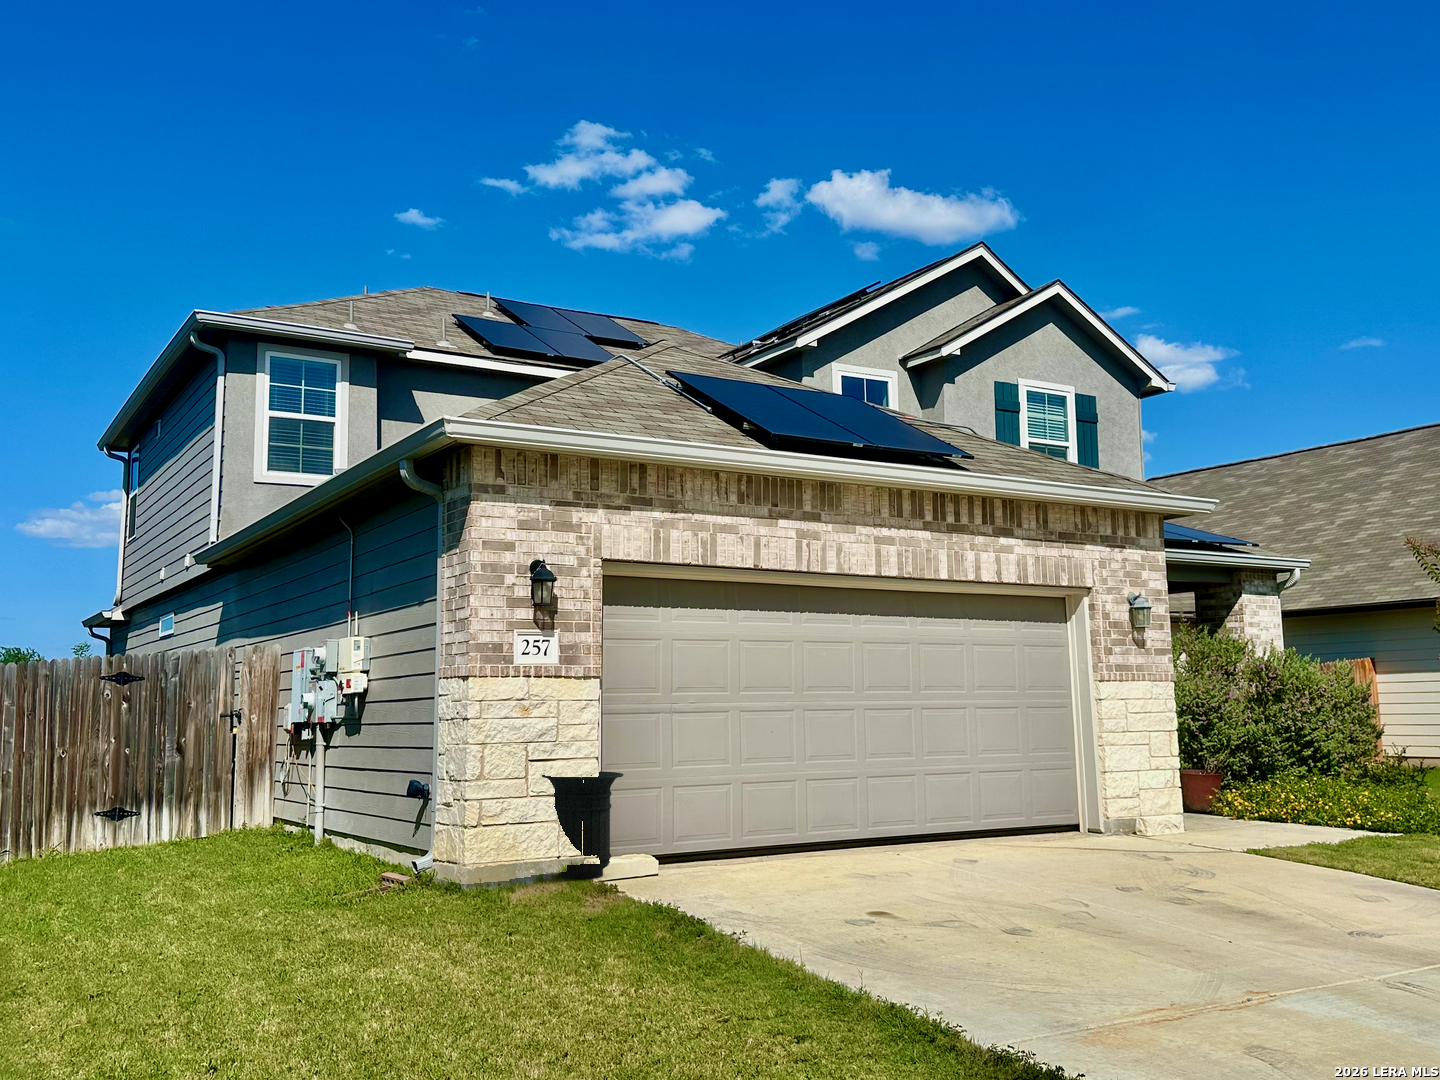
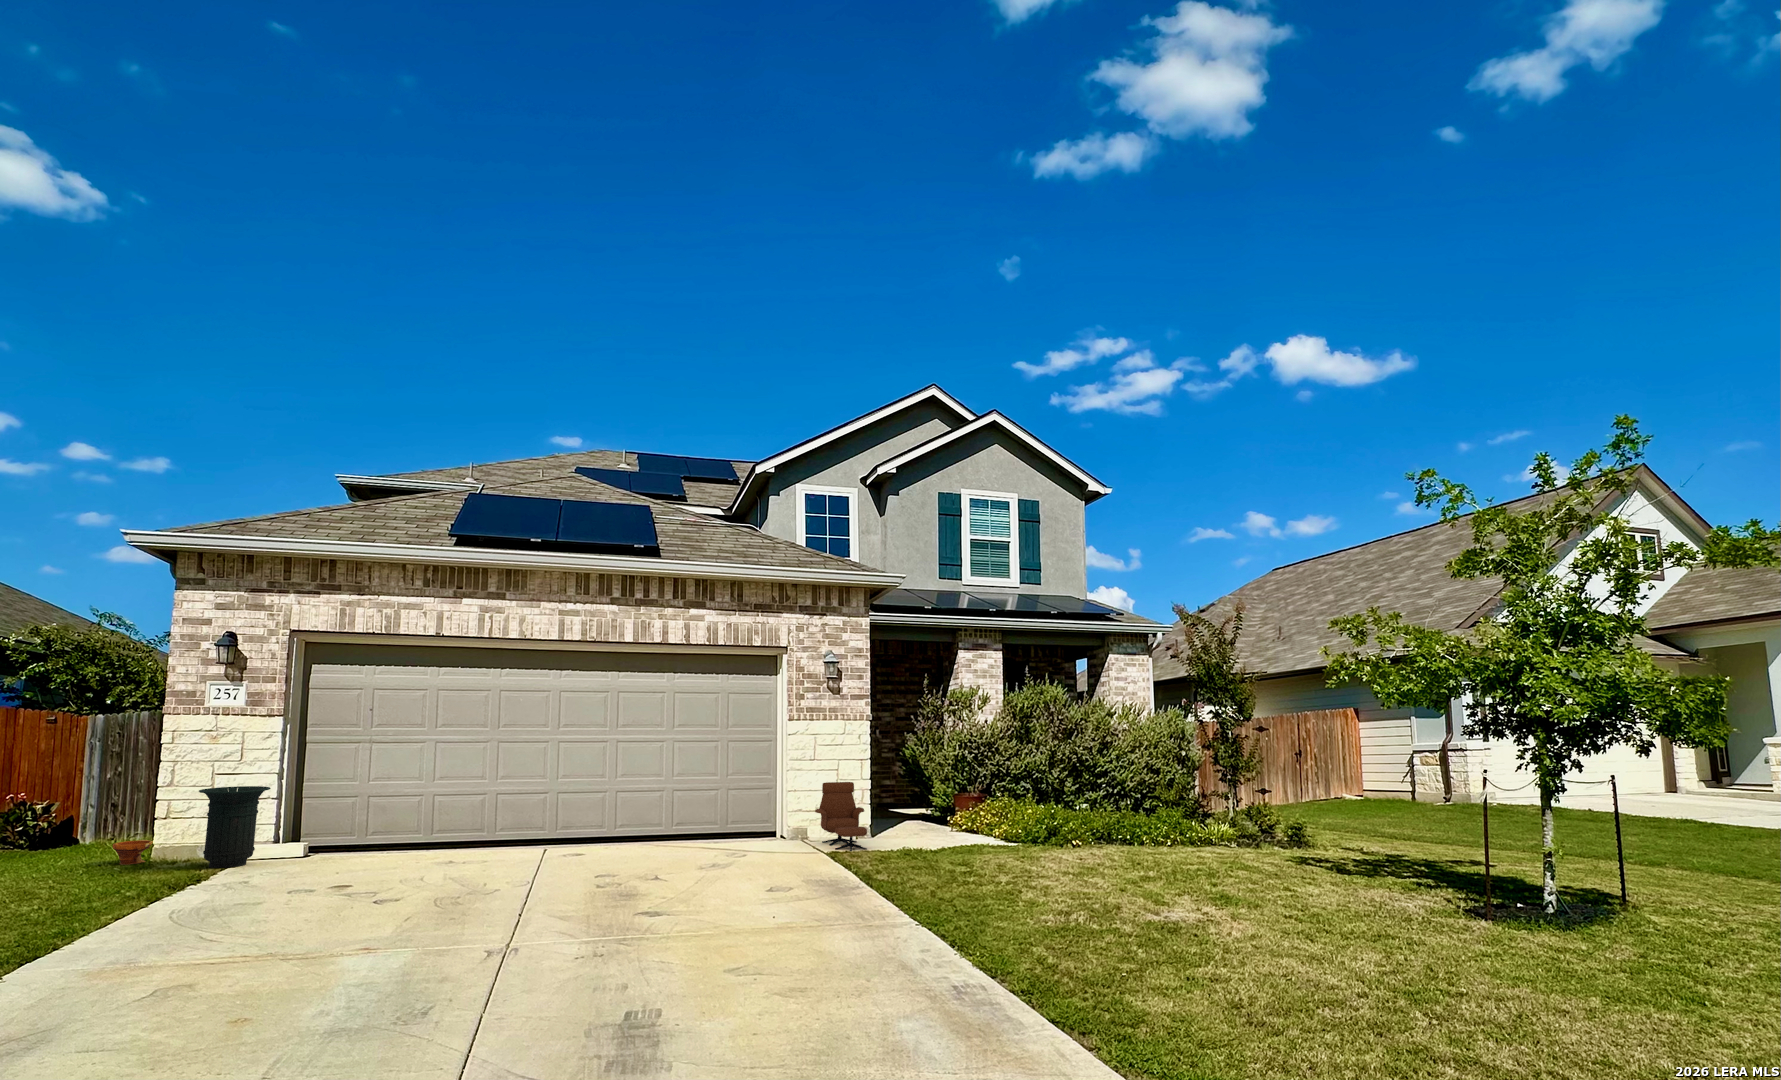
lounge chair: none [1131,753,1217,833] -> present [815,782,867,851]
planter: none [418,848,463,881] -> present [113,840,153,865]

